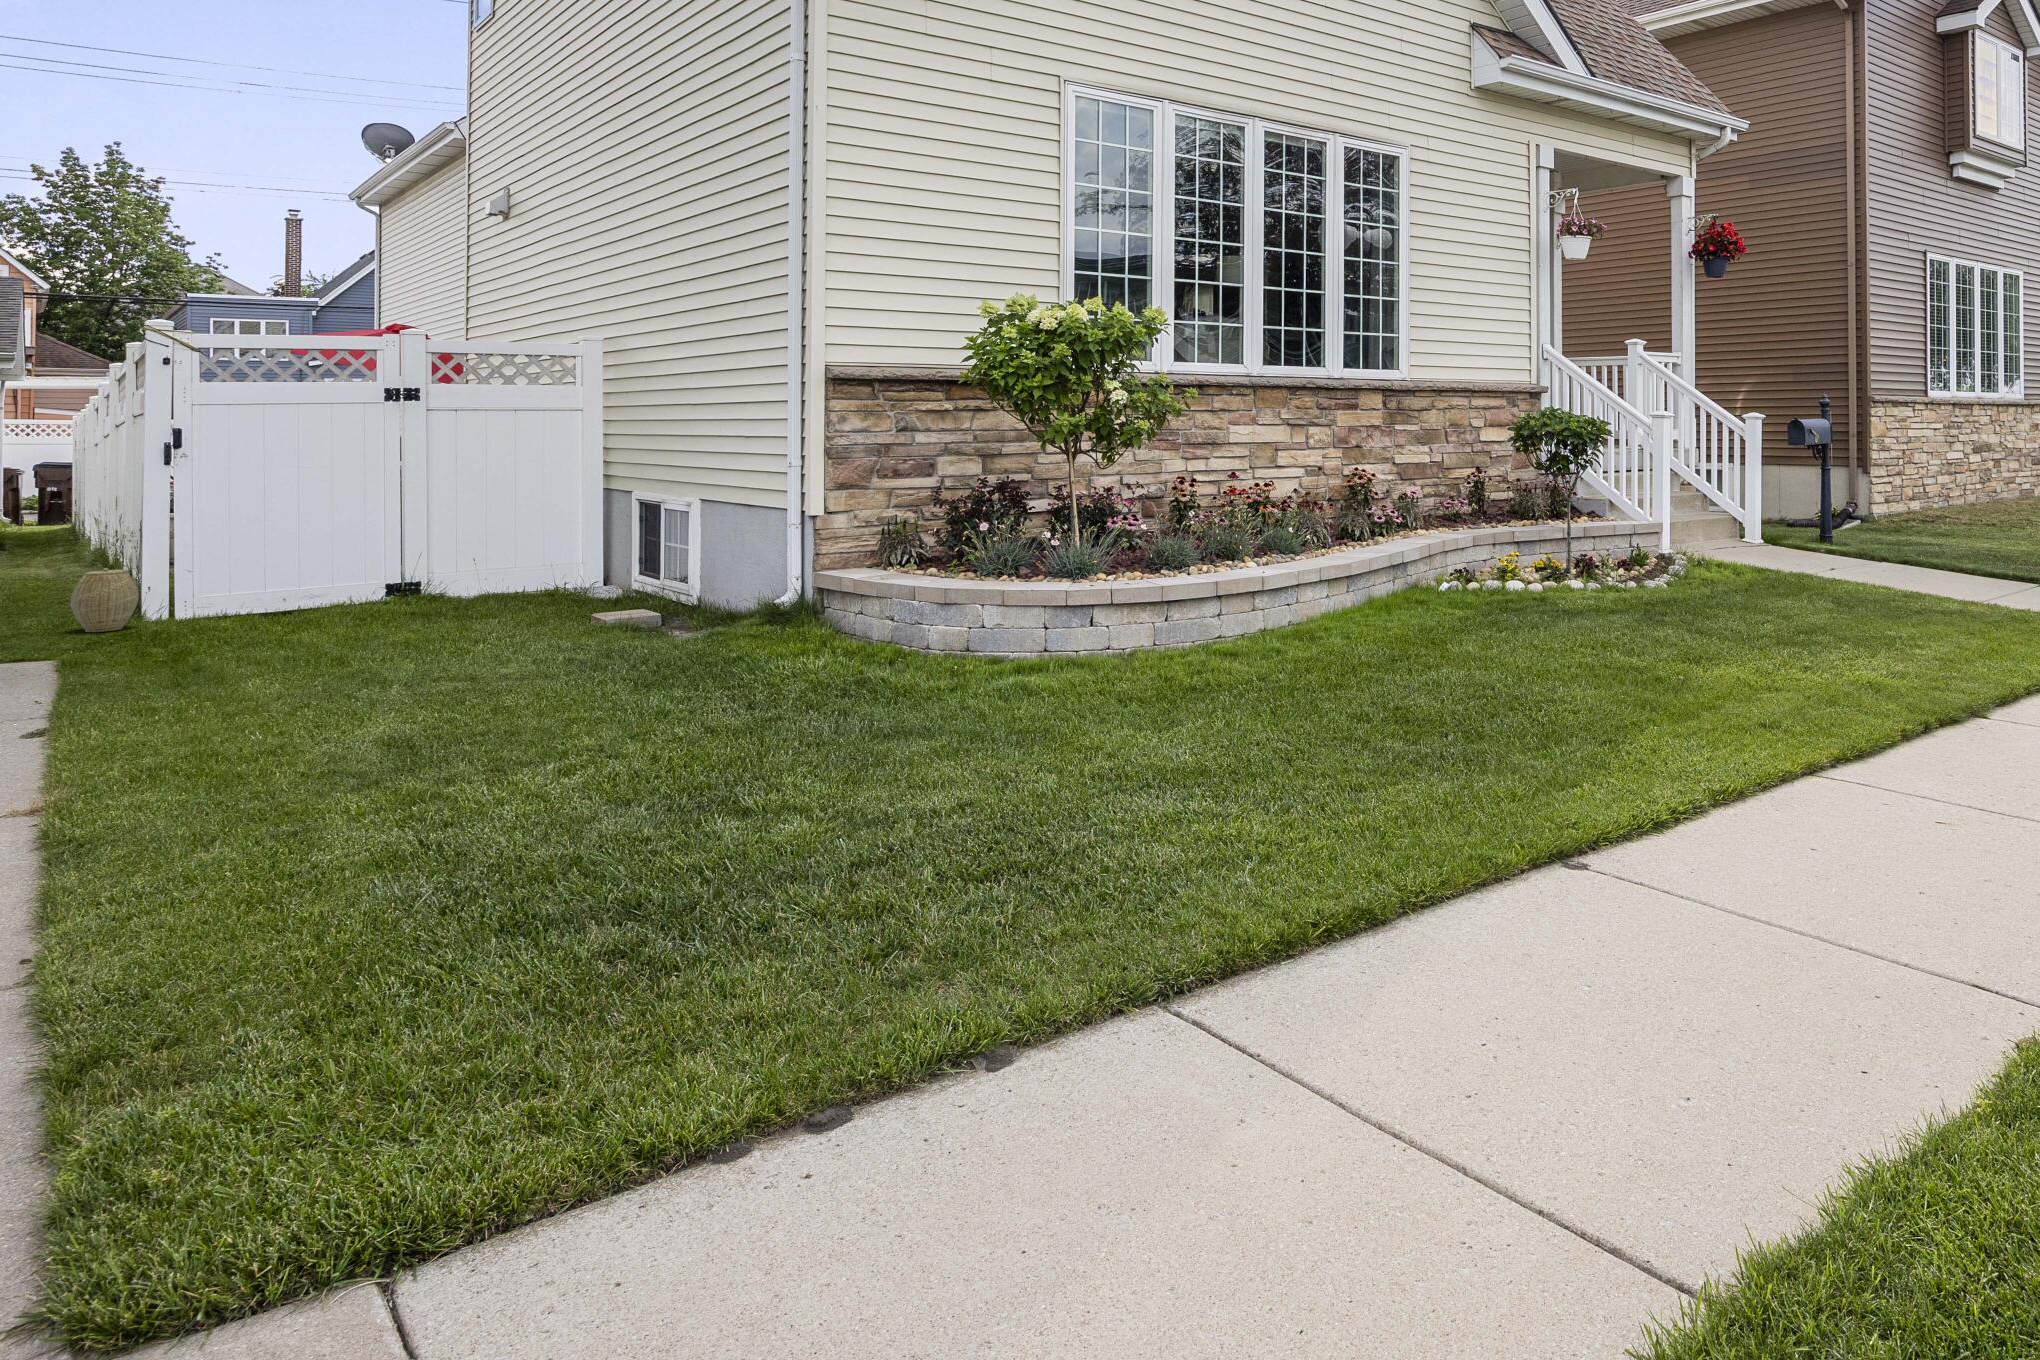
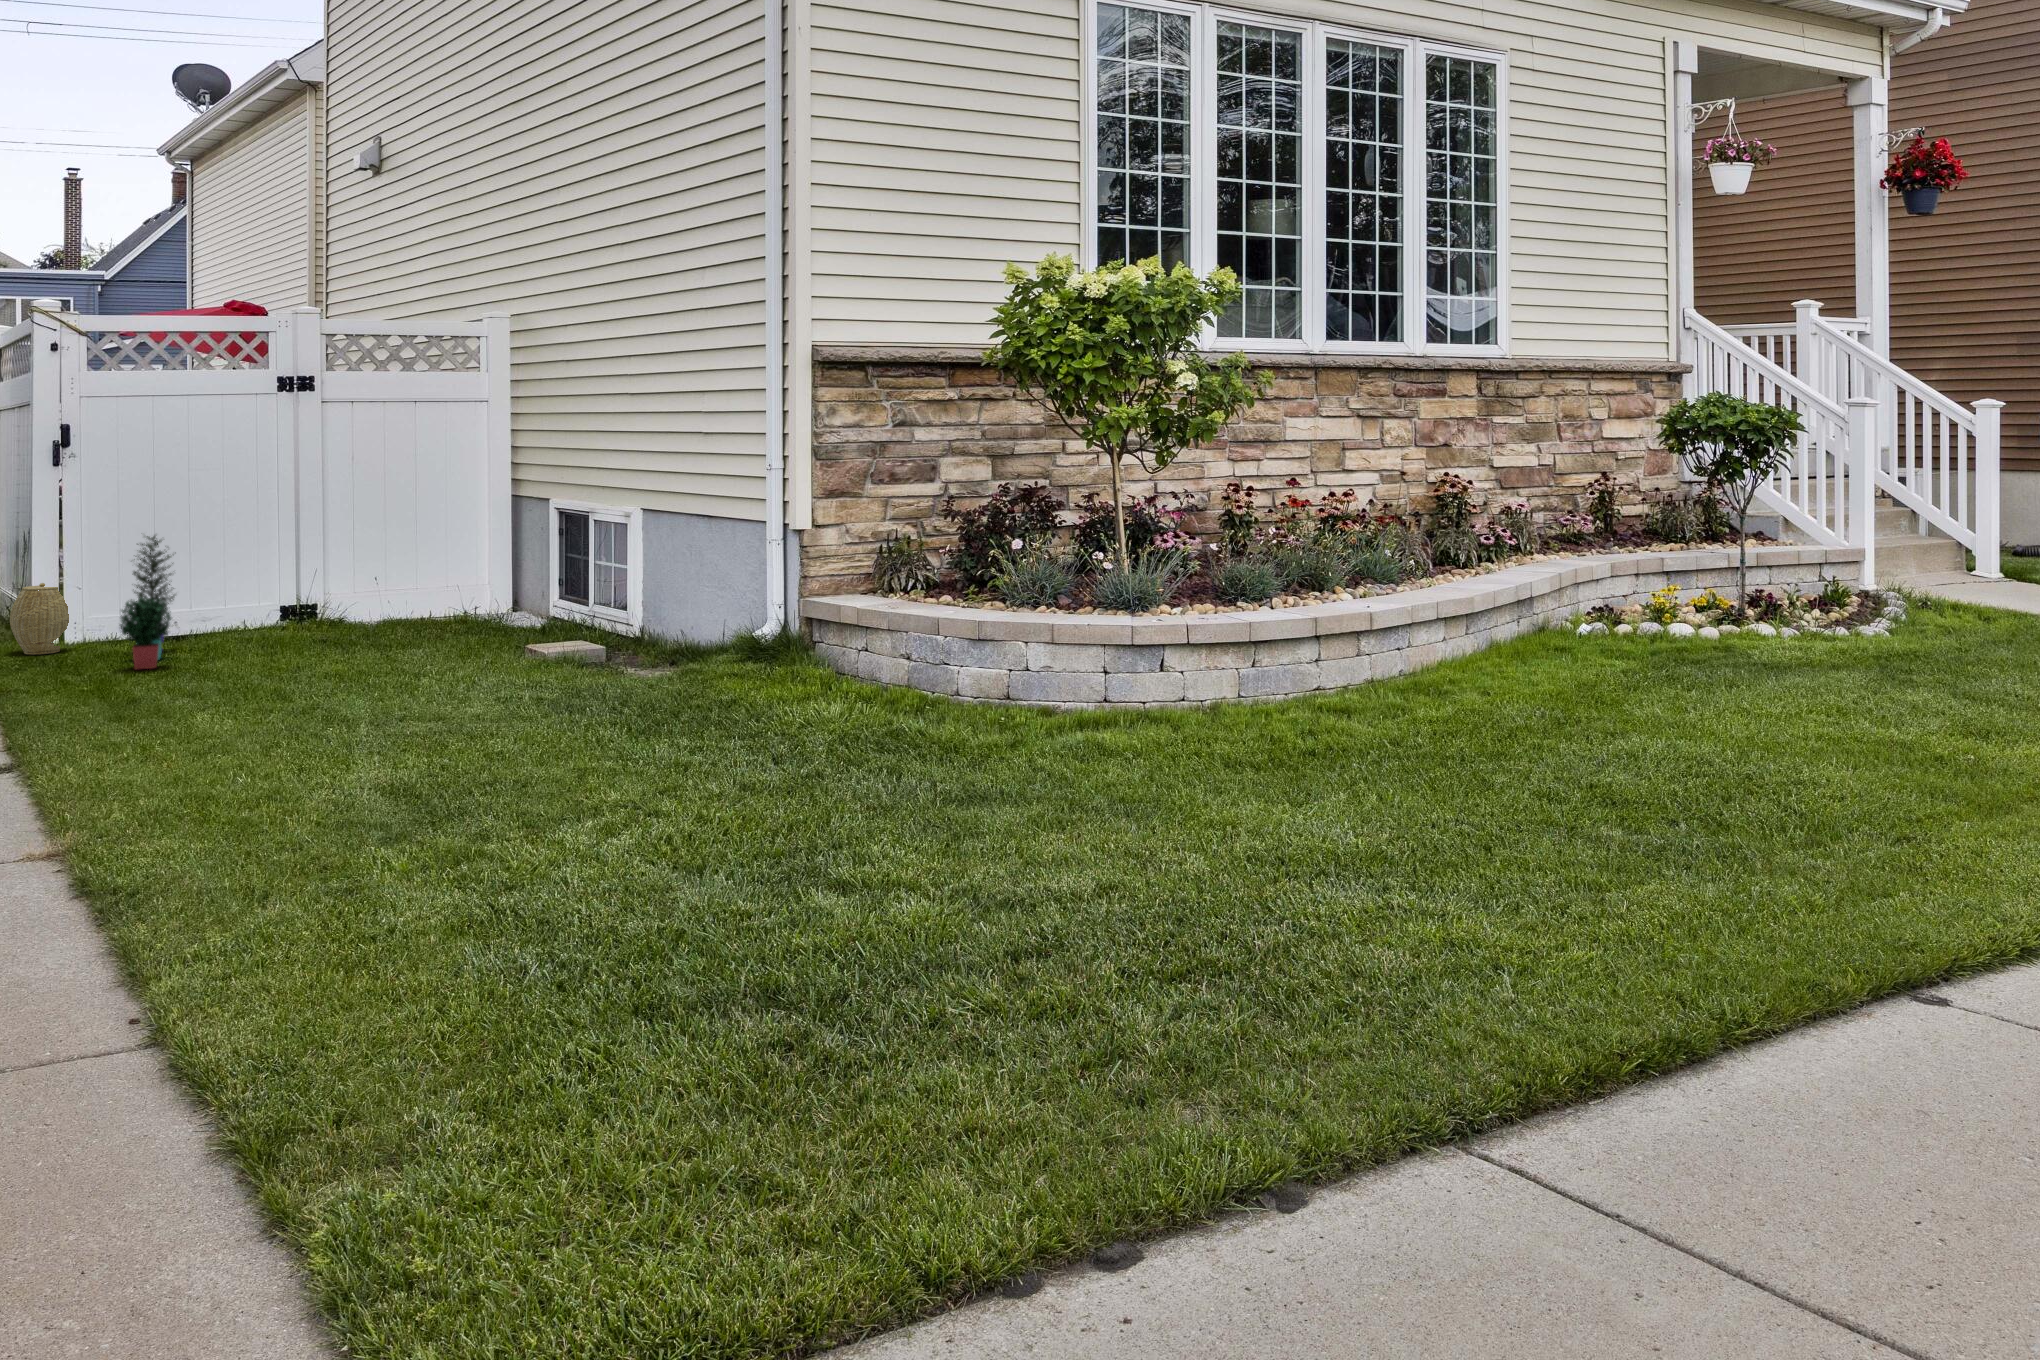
potted plant: none [174,522,245,644] -> present [120,536,175,669]

